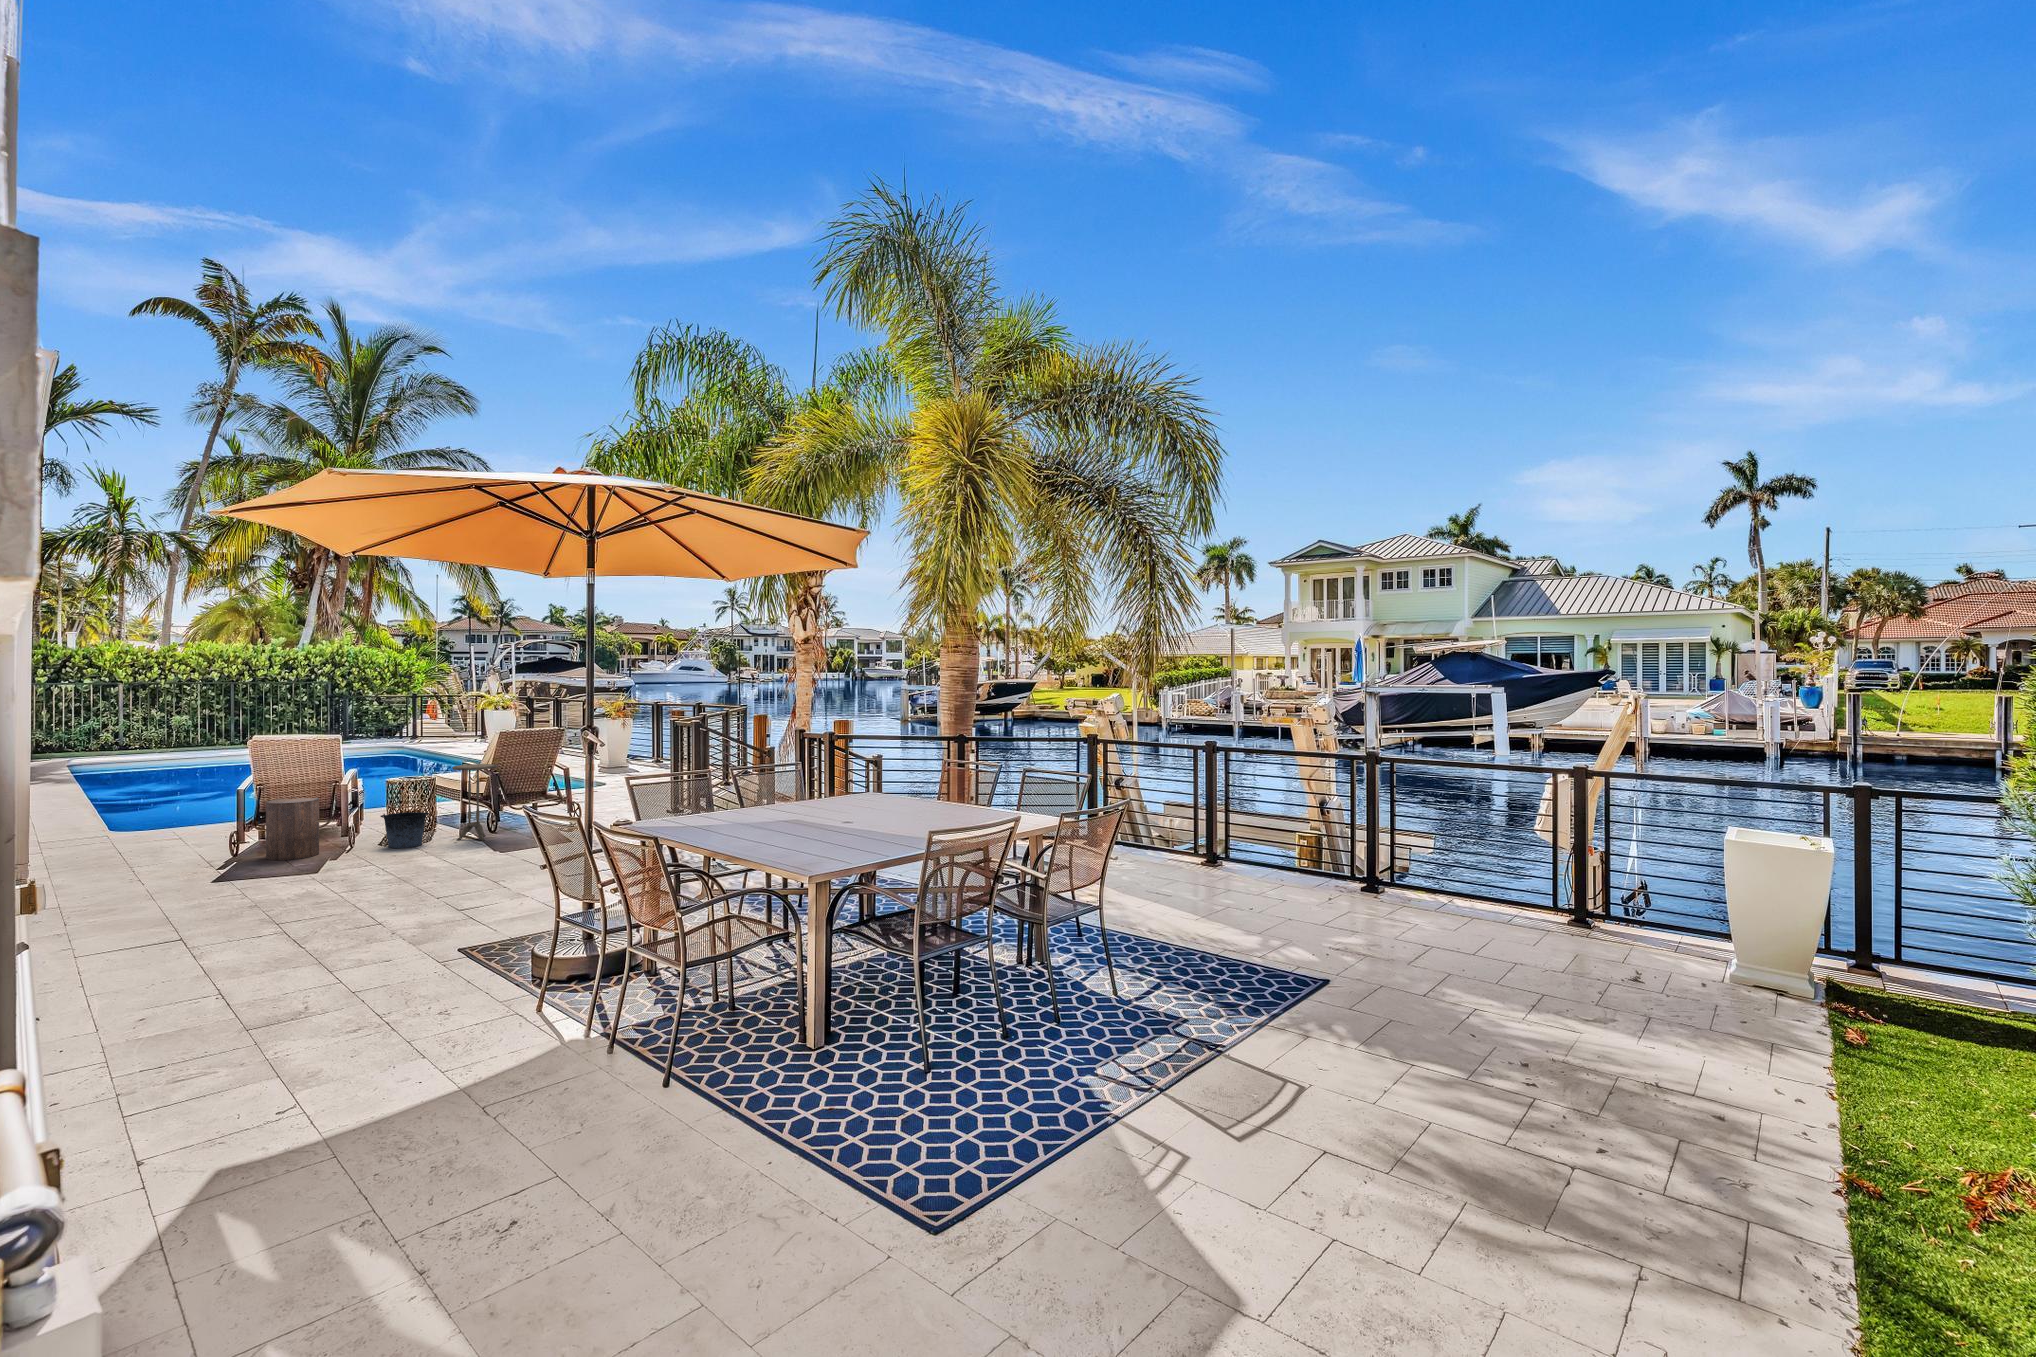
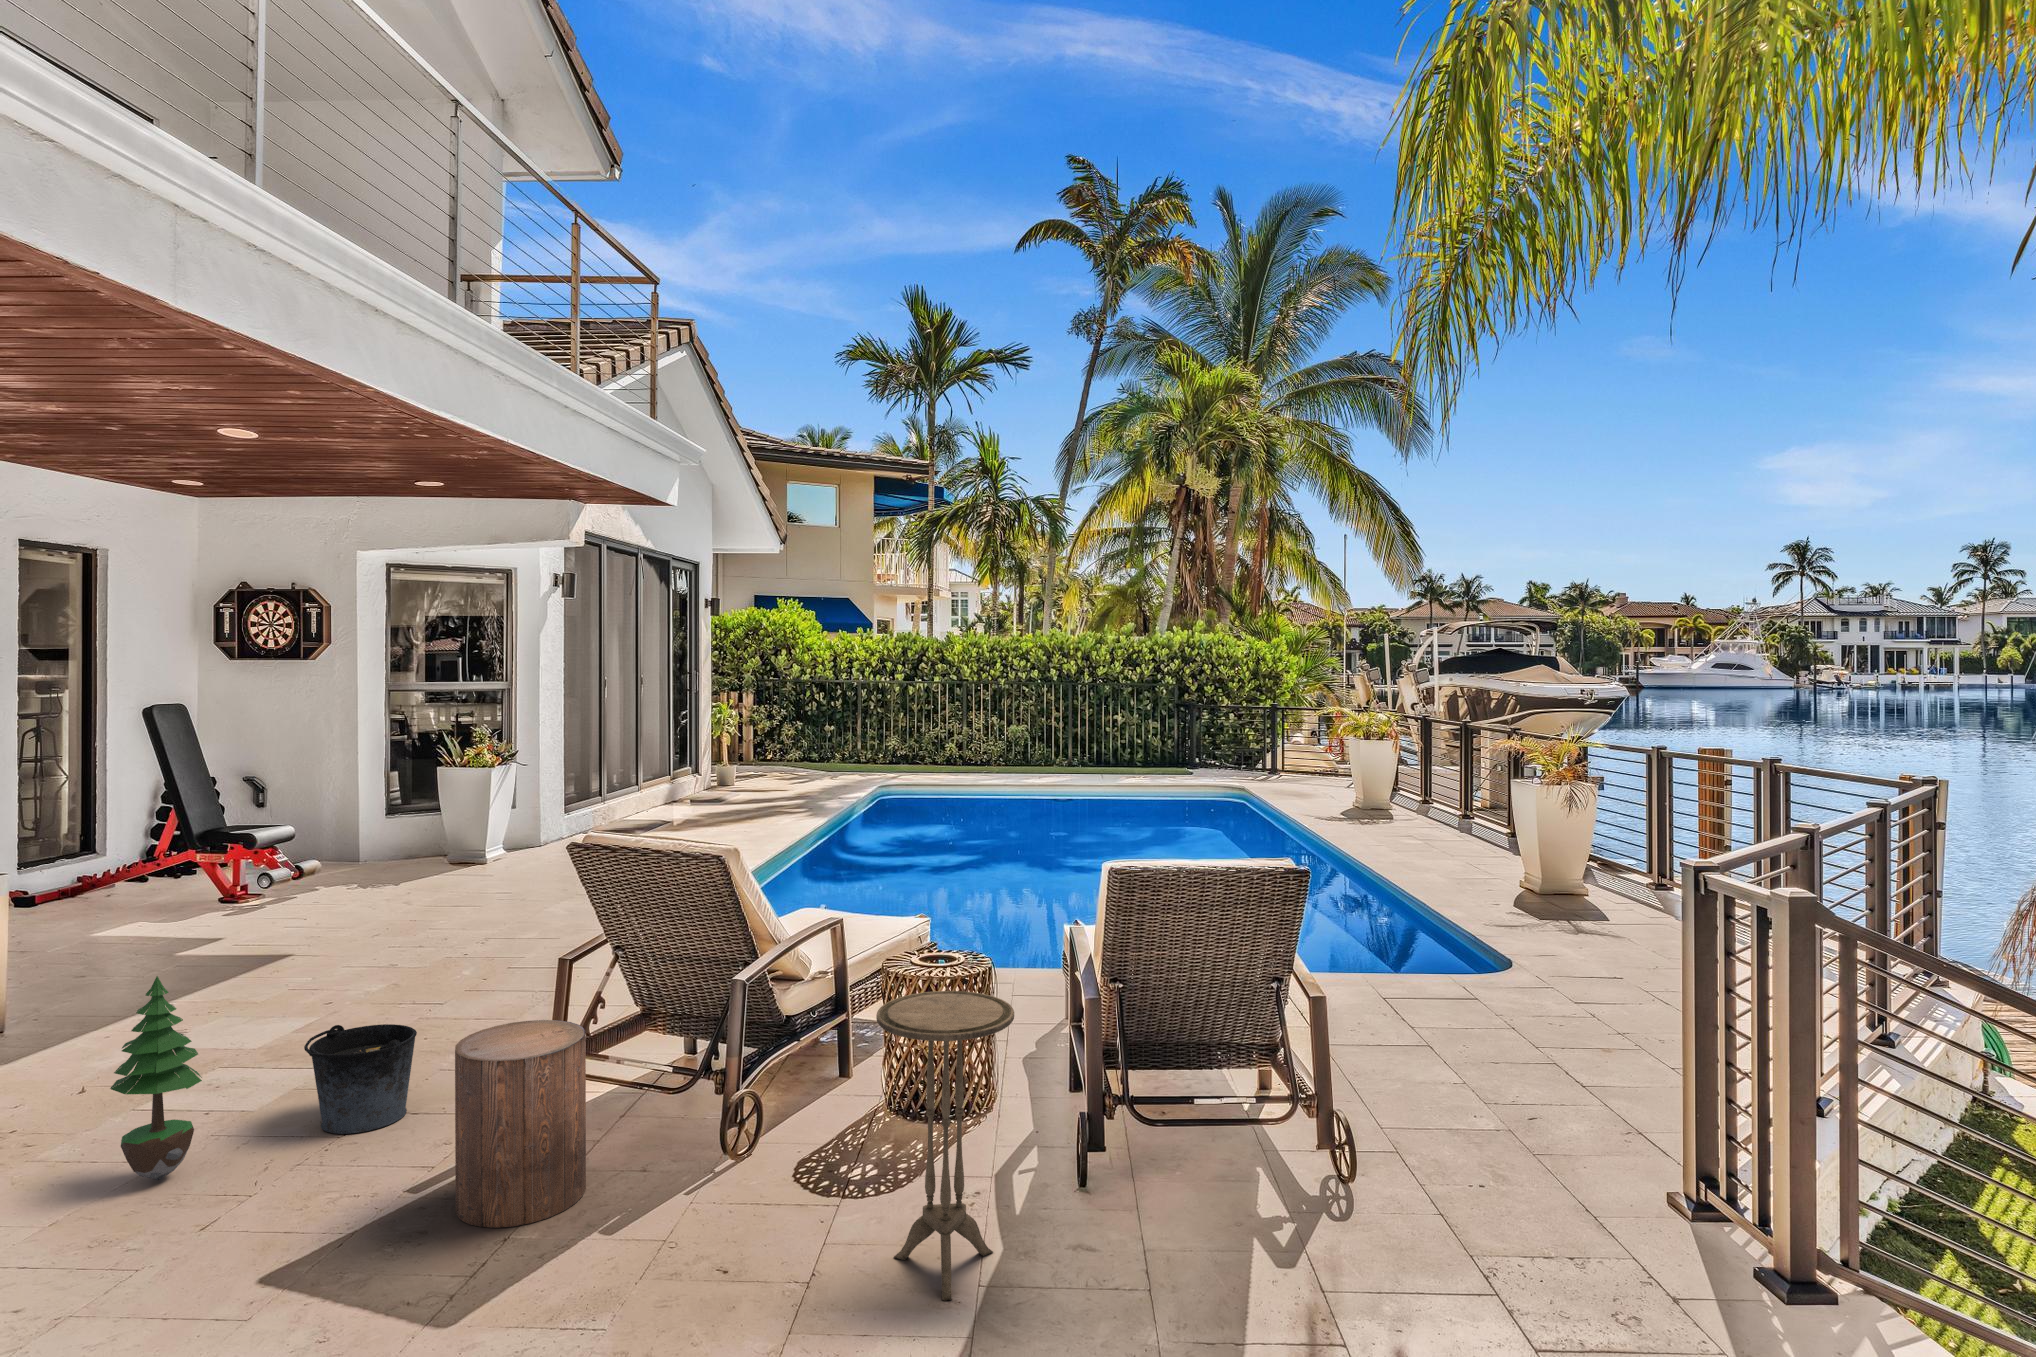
potted tree: none [77,796,120,879] -> present [110,976,202,1180]
bucket: present [381,812,429,848] -> present [304,1024,417,1134]

